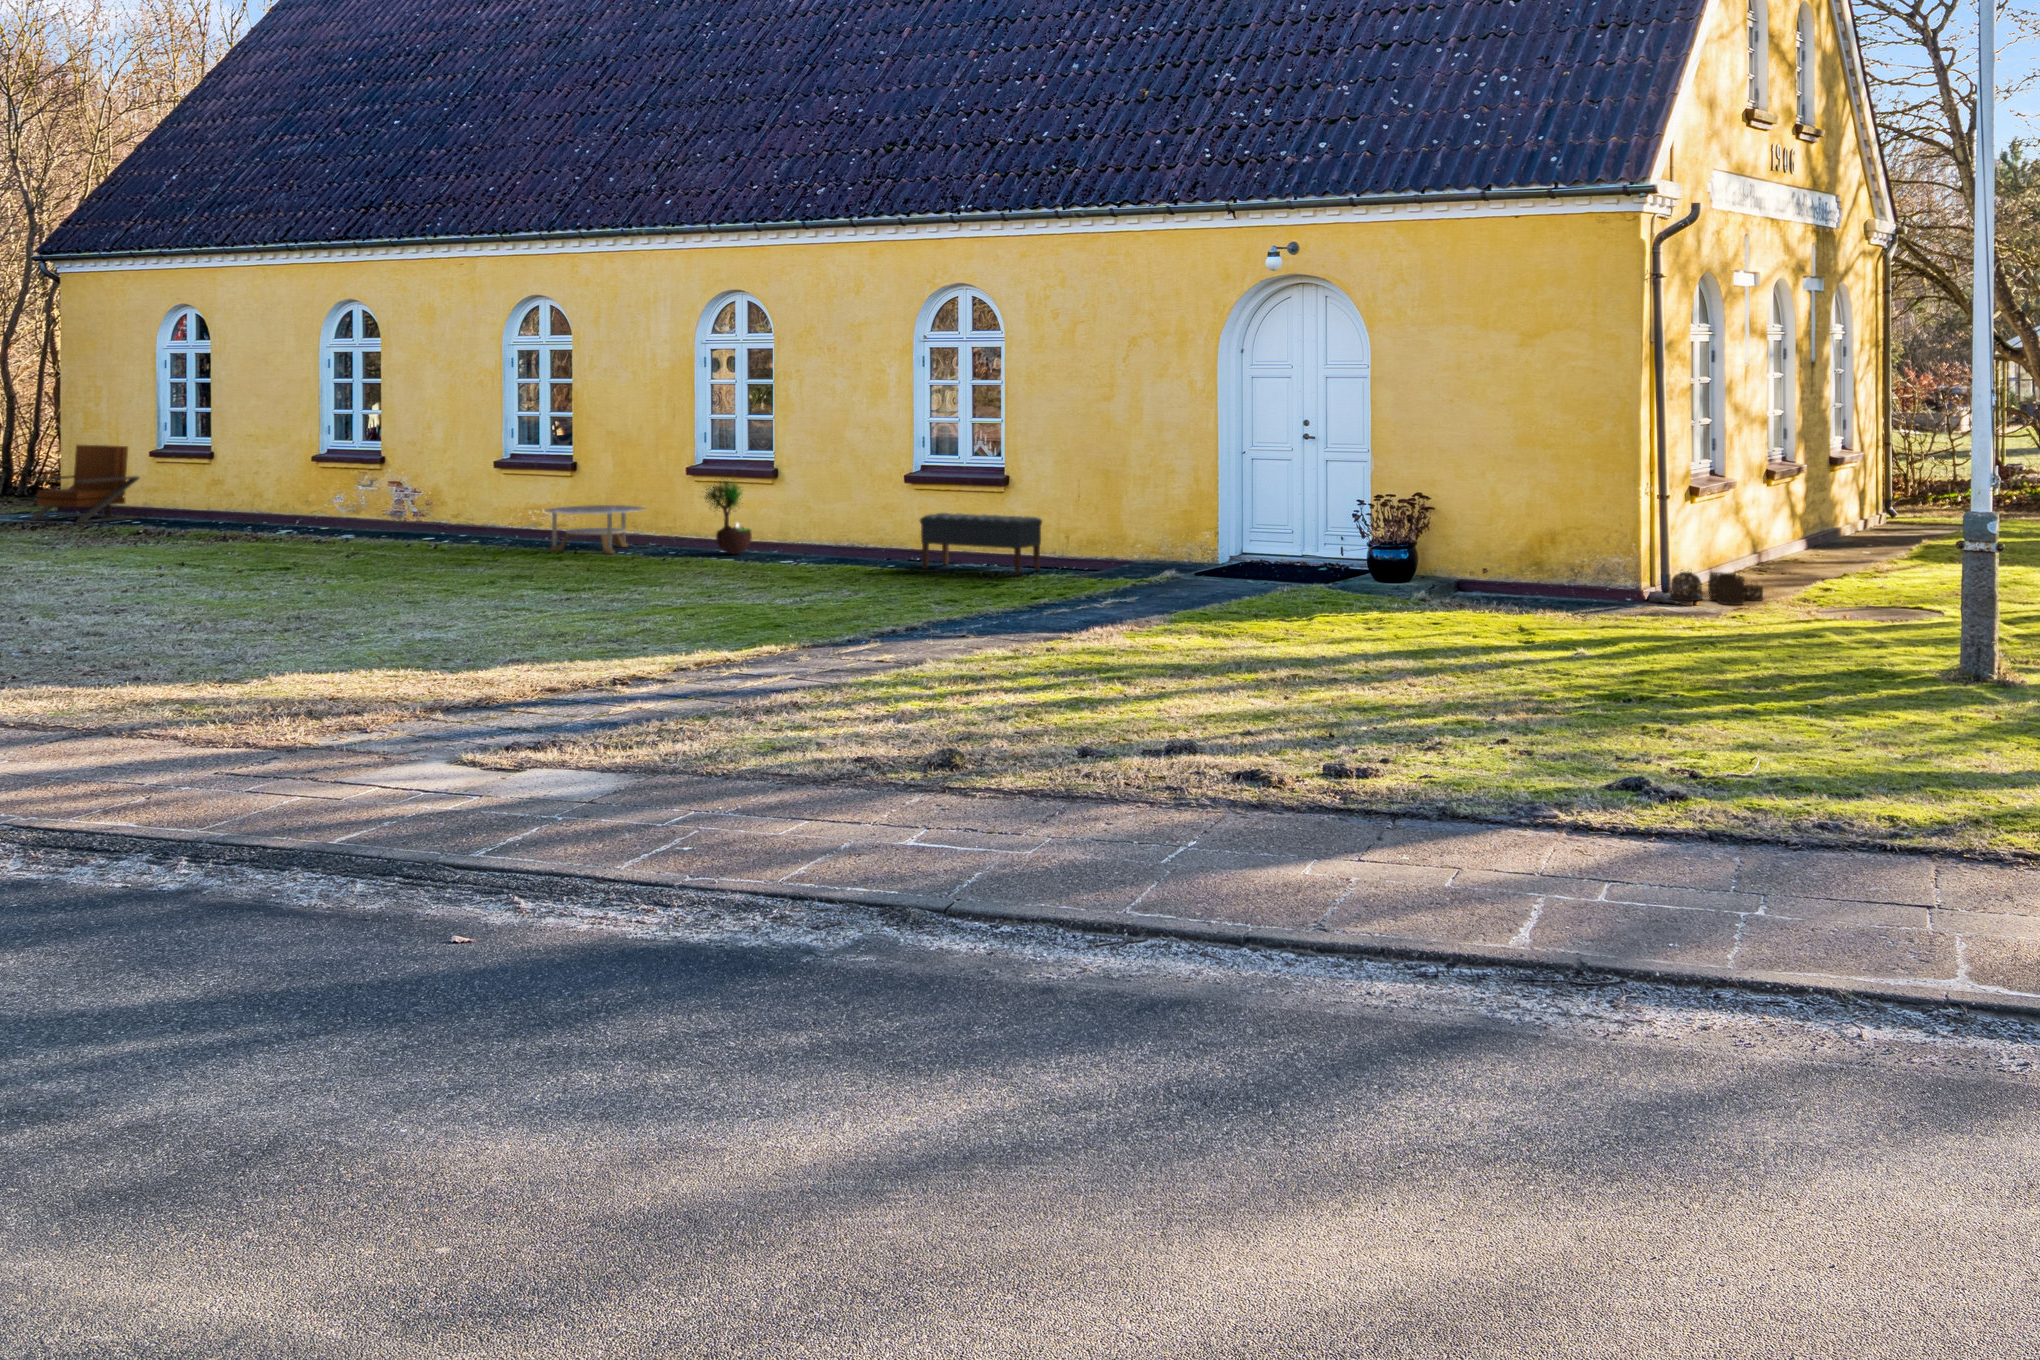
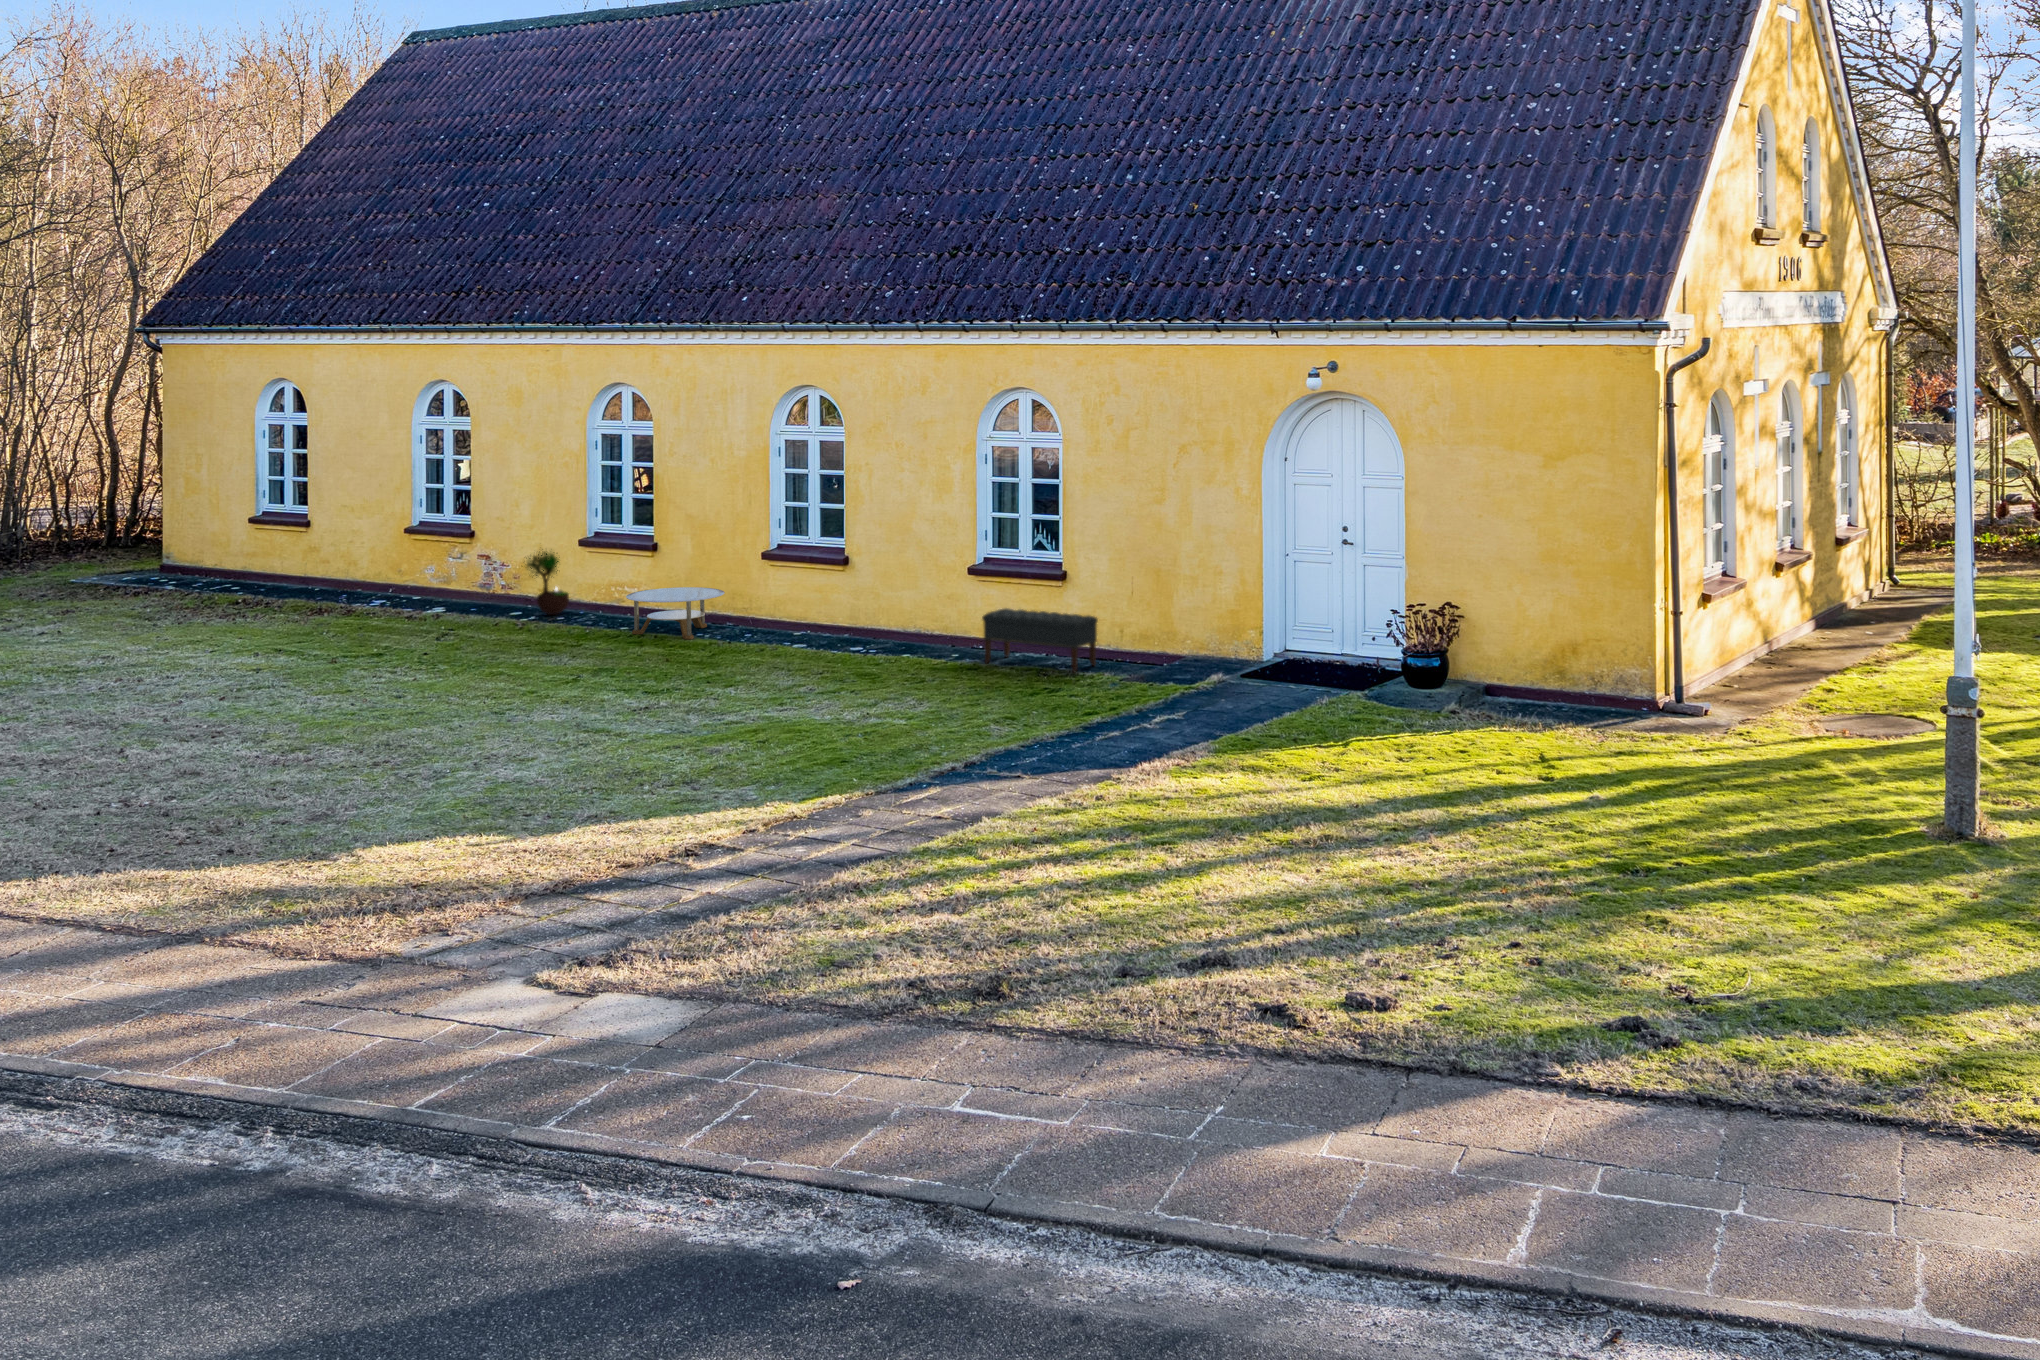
lounge chair: present [30,445,139,523] -> none [132,510,239,589]
potted tree: present [705,478,752,554] -> present [526,549,569,615]
woven basket: present [1670,571,1763,605] -> none [1682,682,1769,720]

